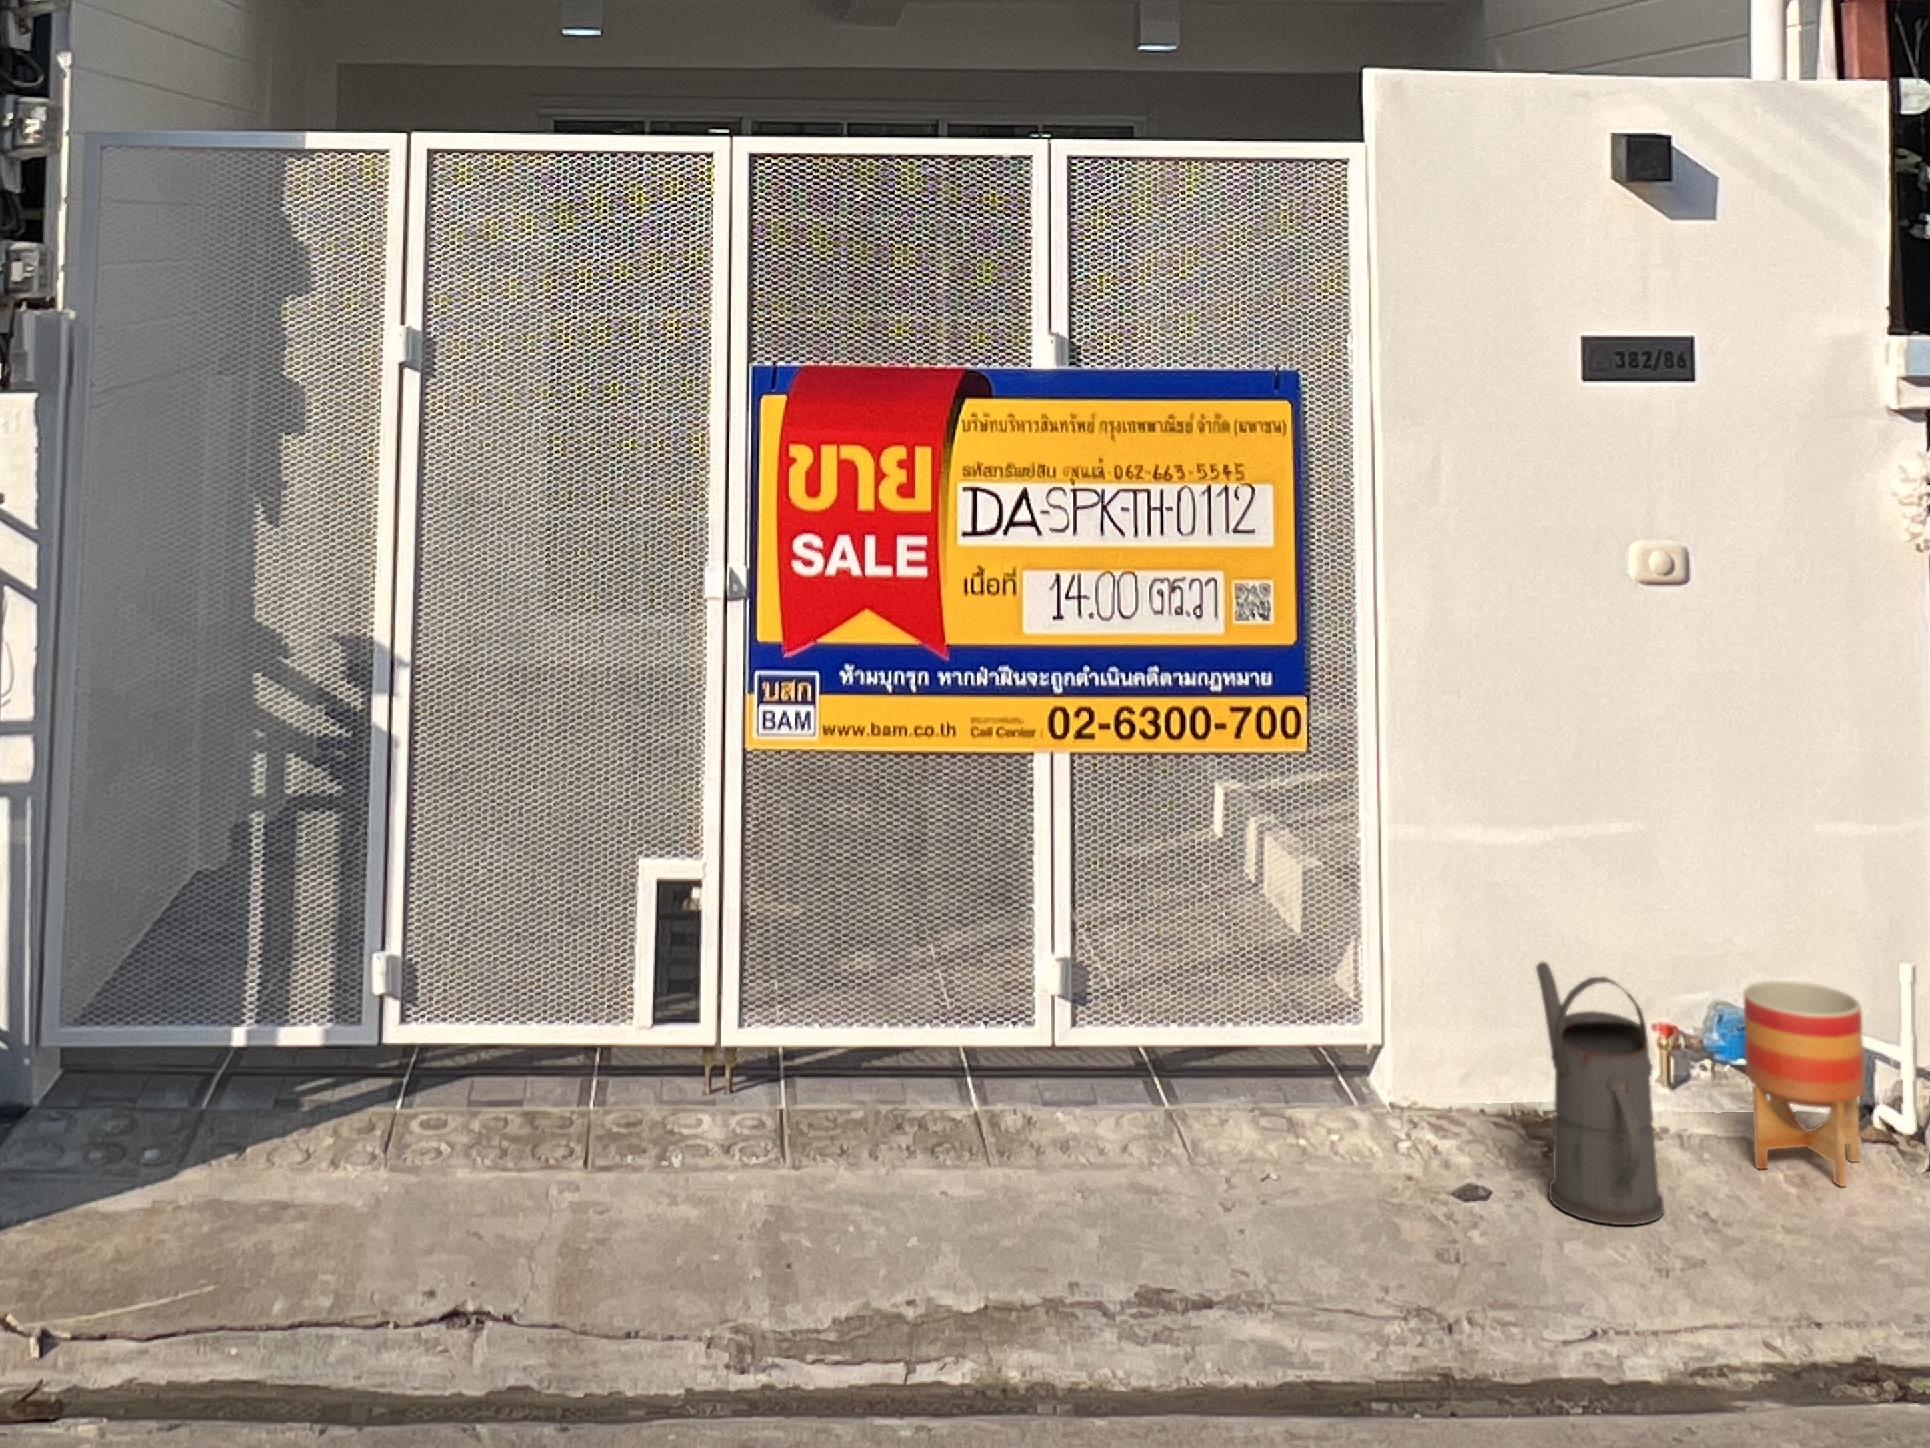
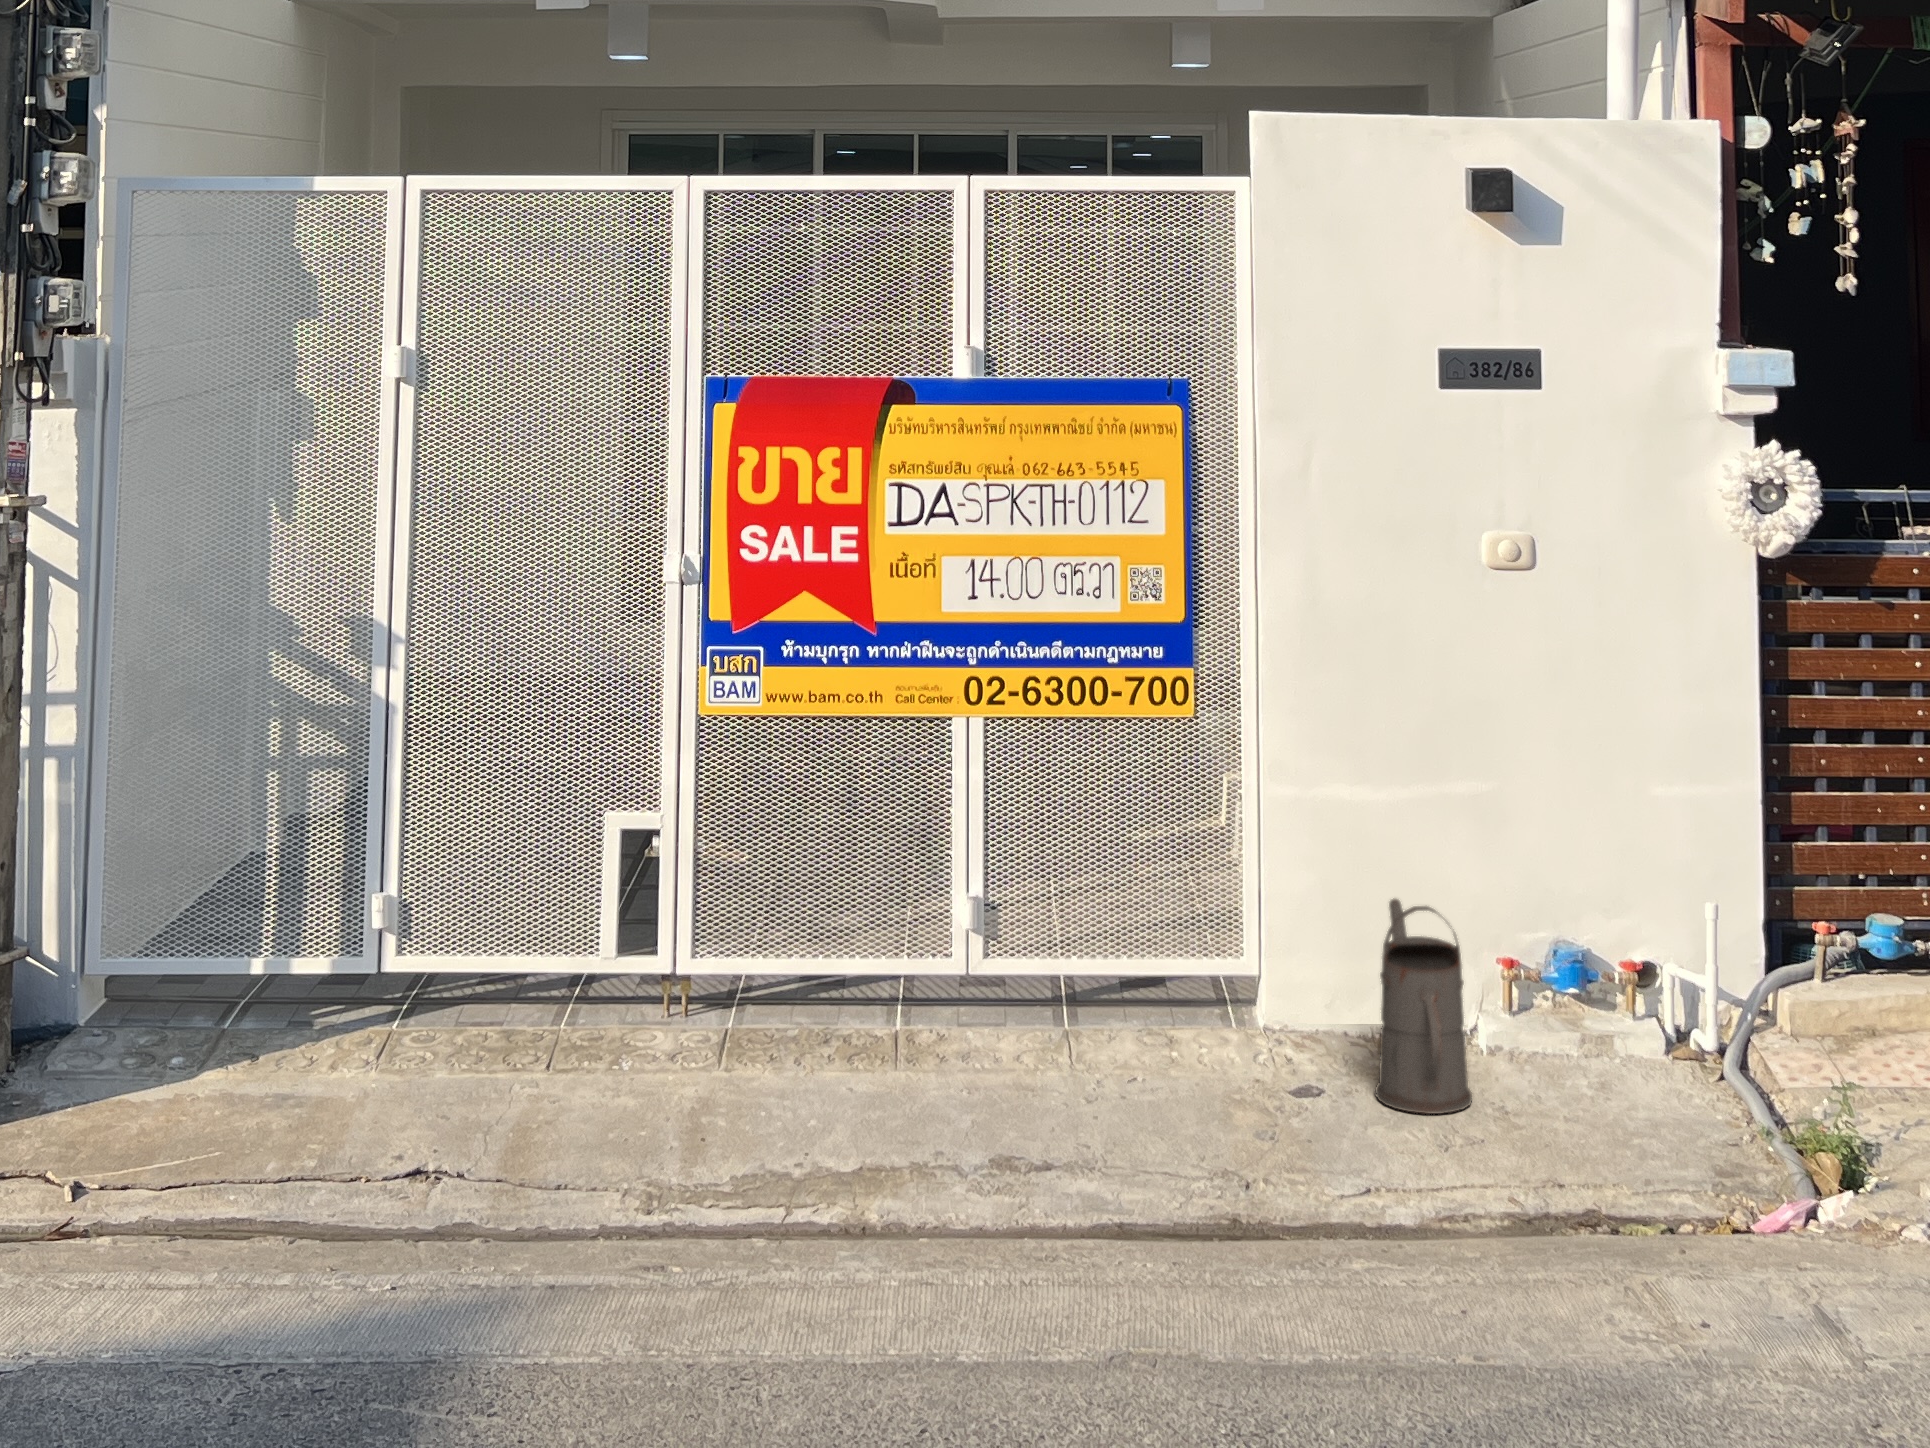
planter: present [1743,981,1864,1186] -> none [1563,914,1662,1086]

